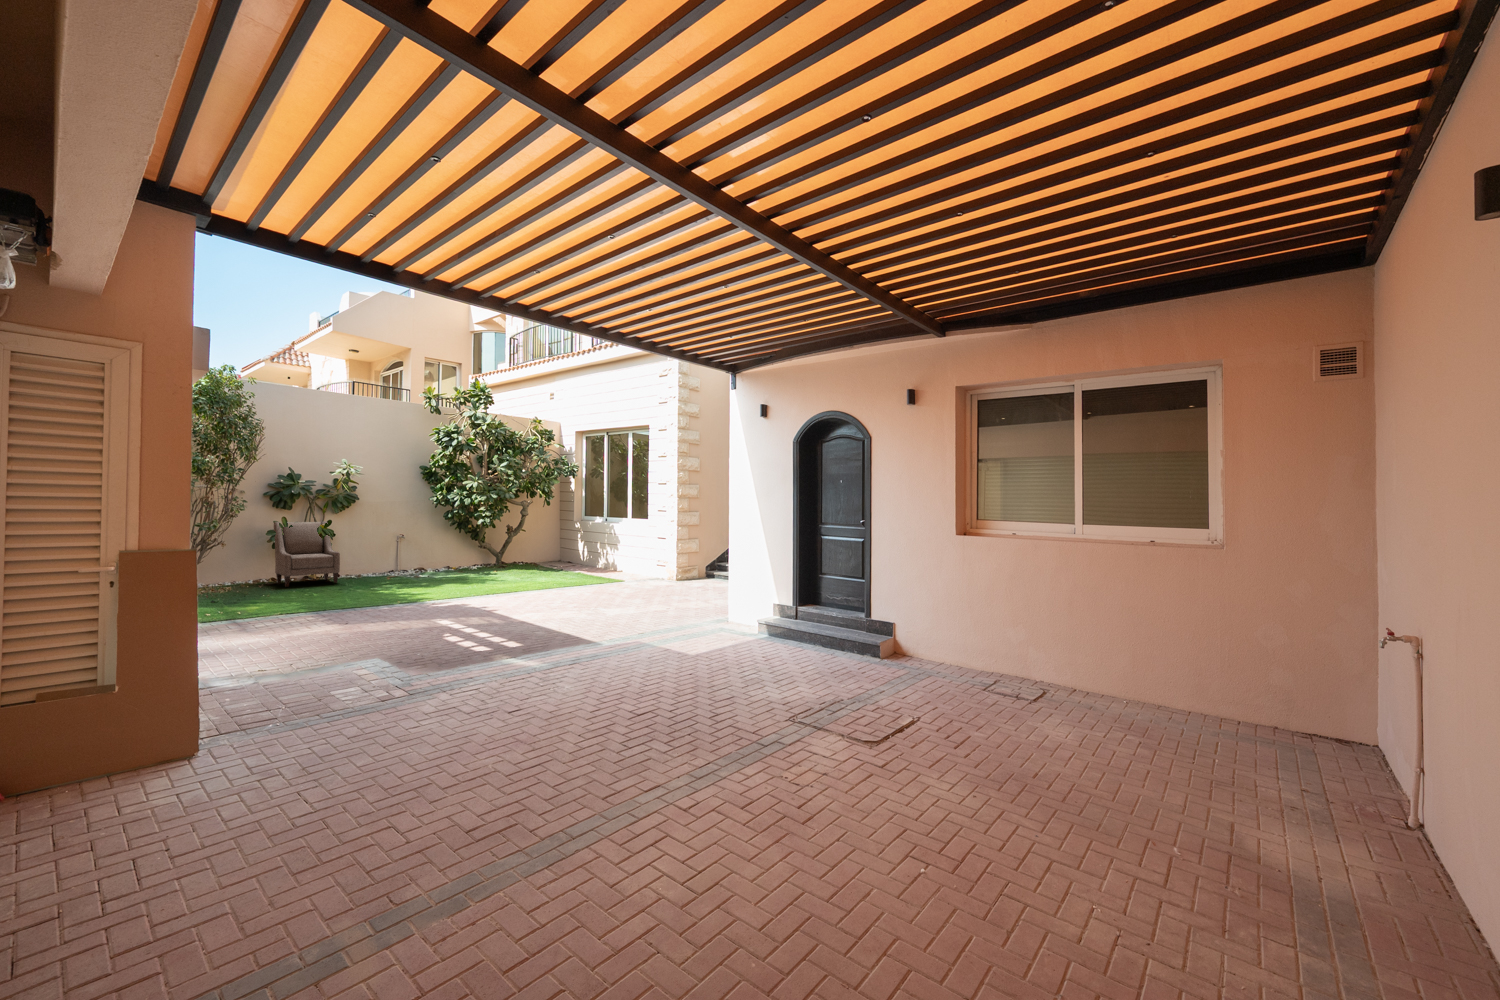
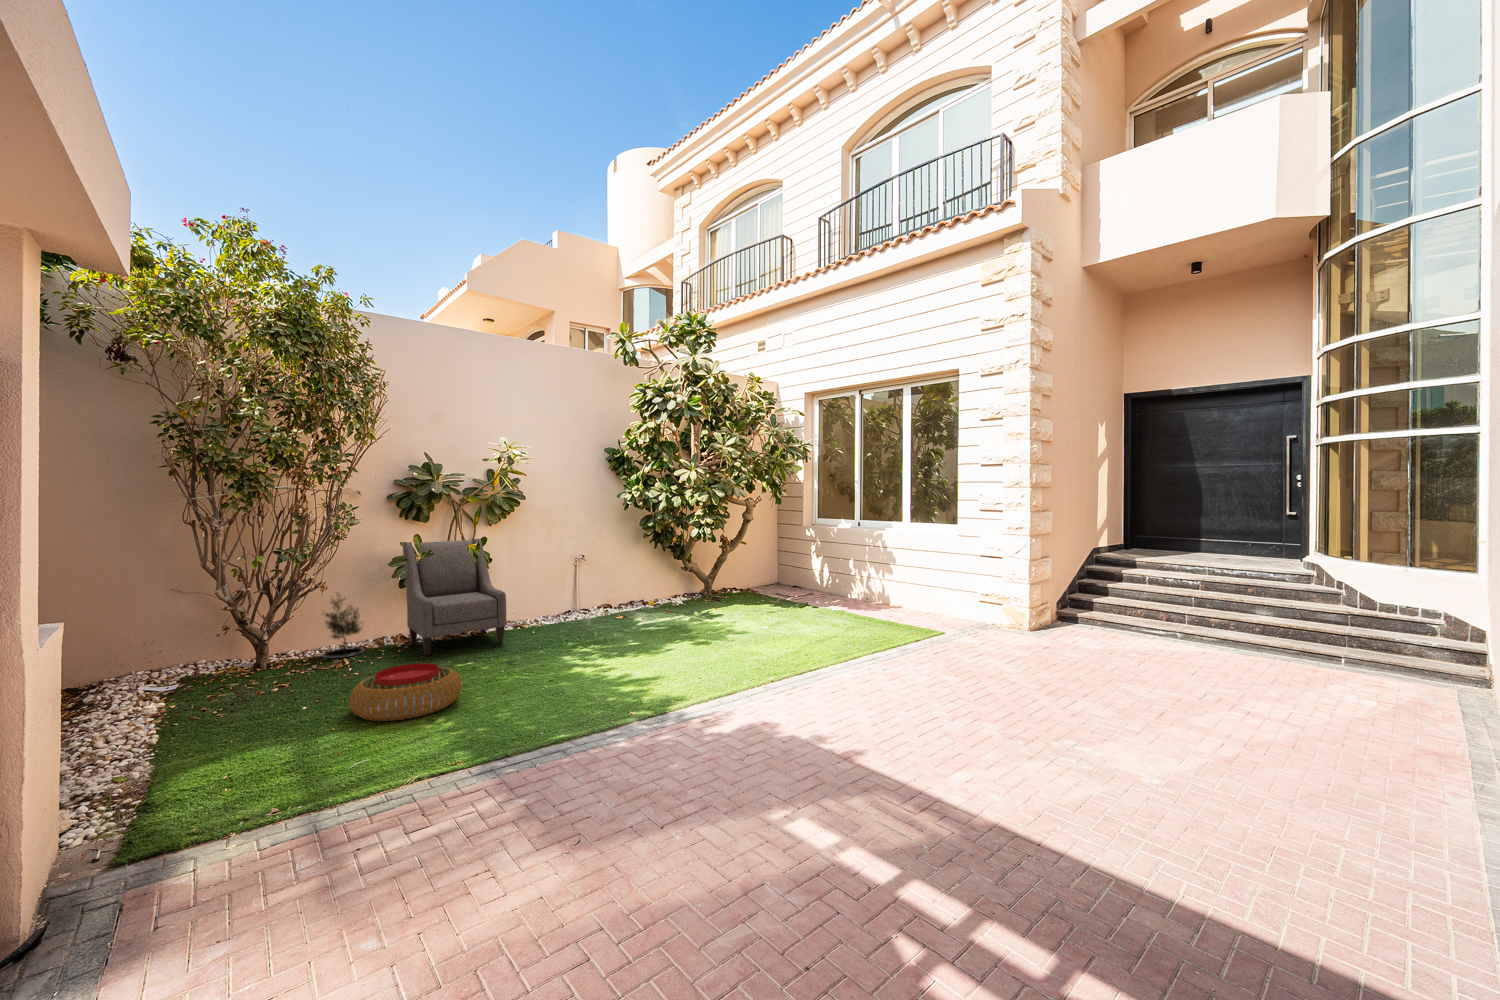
potted tree: none [219,549,248,588] -> present [322,593,364,658]
pouf: none [241,581,304,604] -> present [349,663,462,721]

